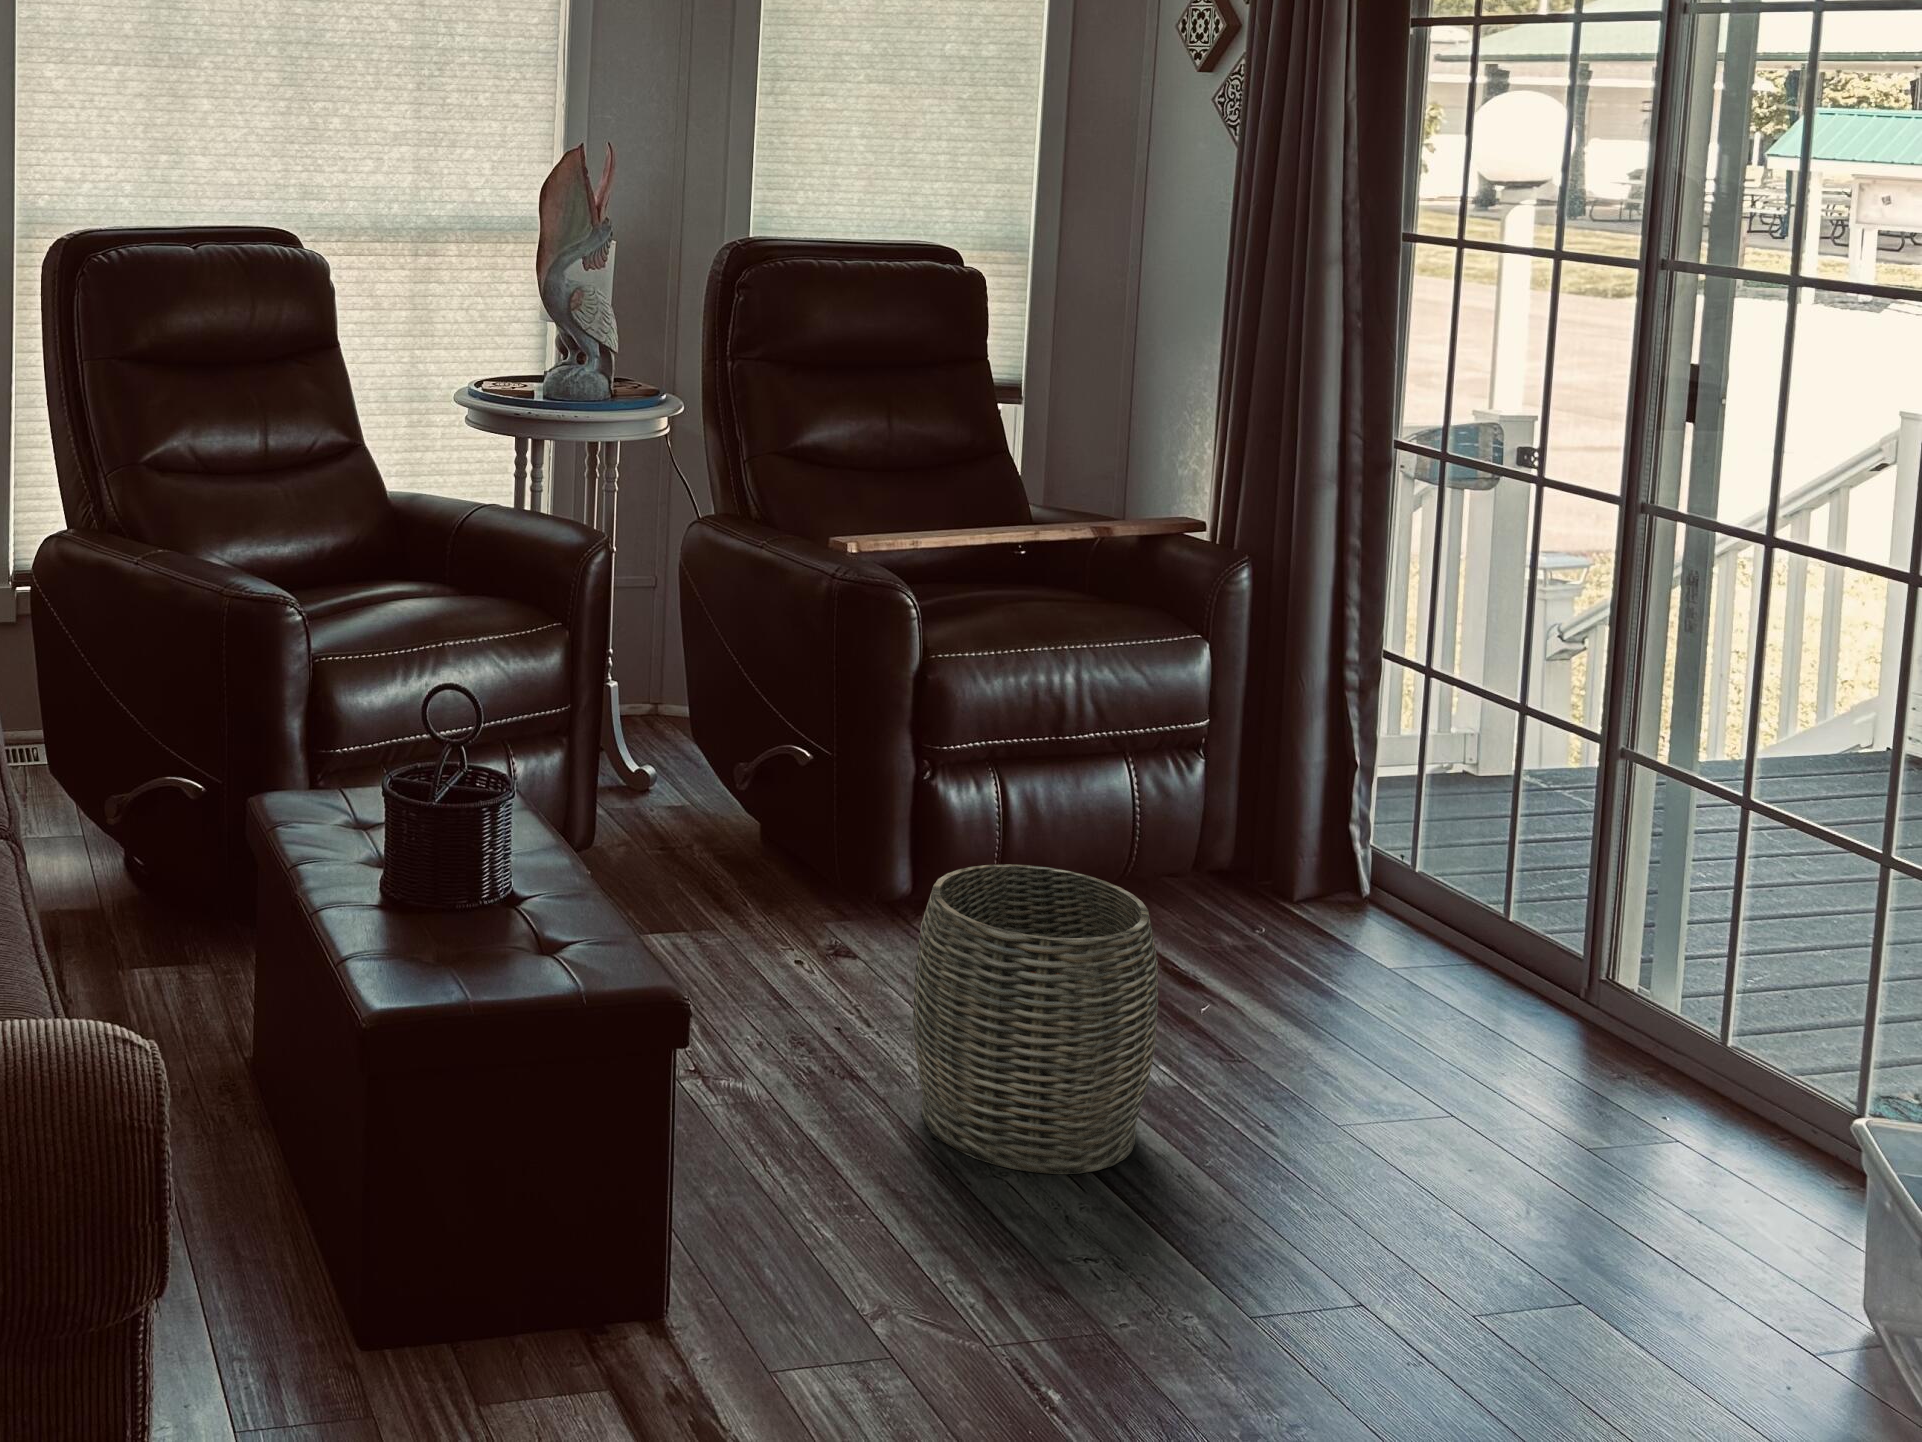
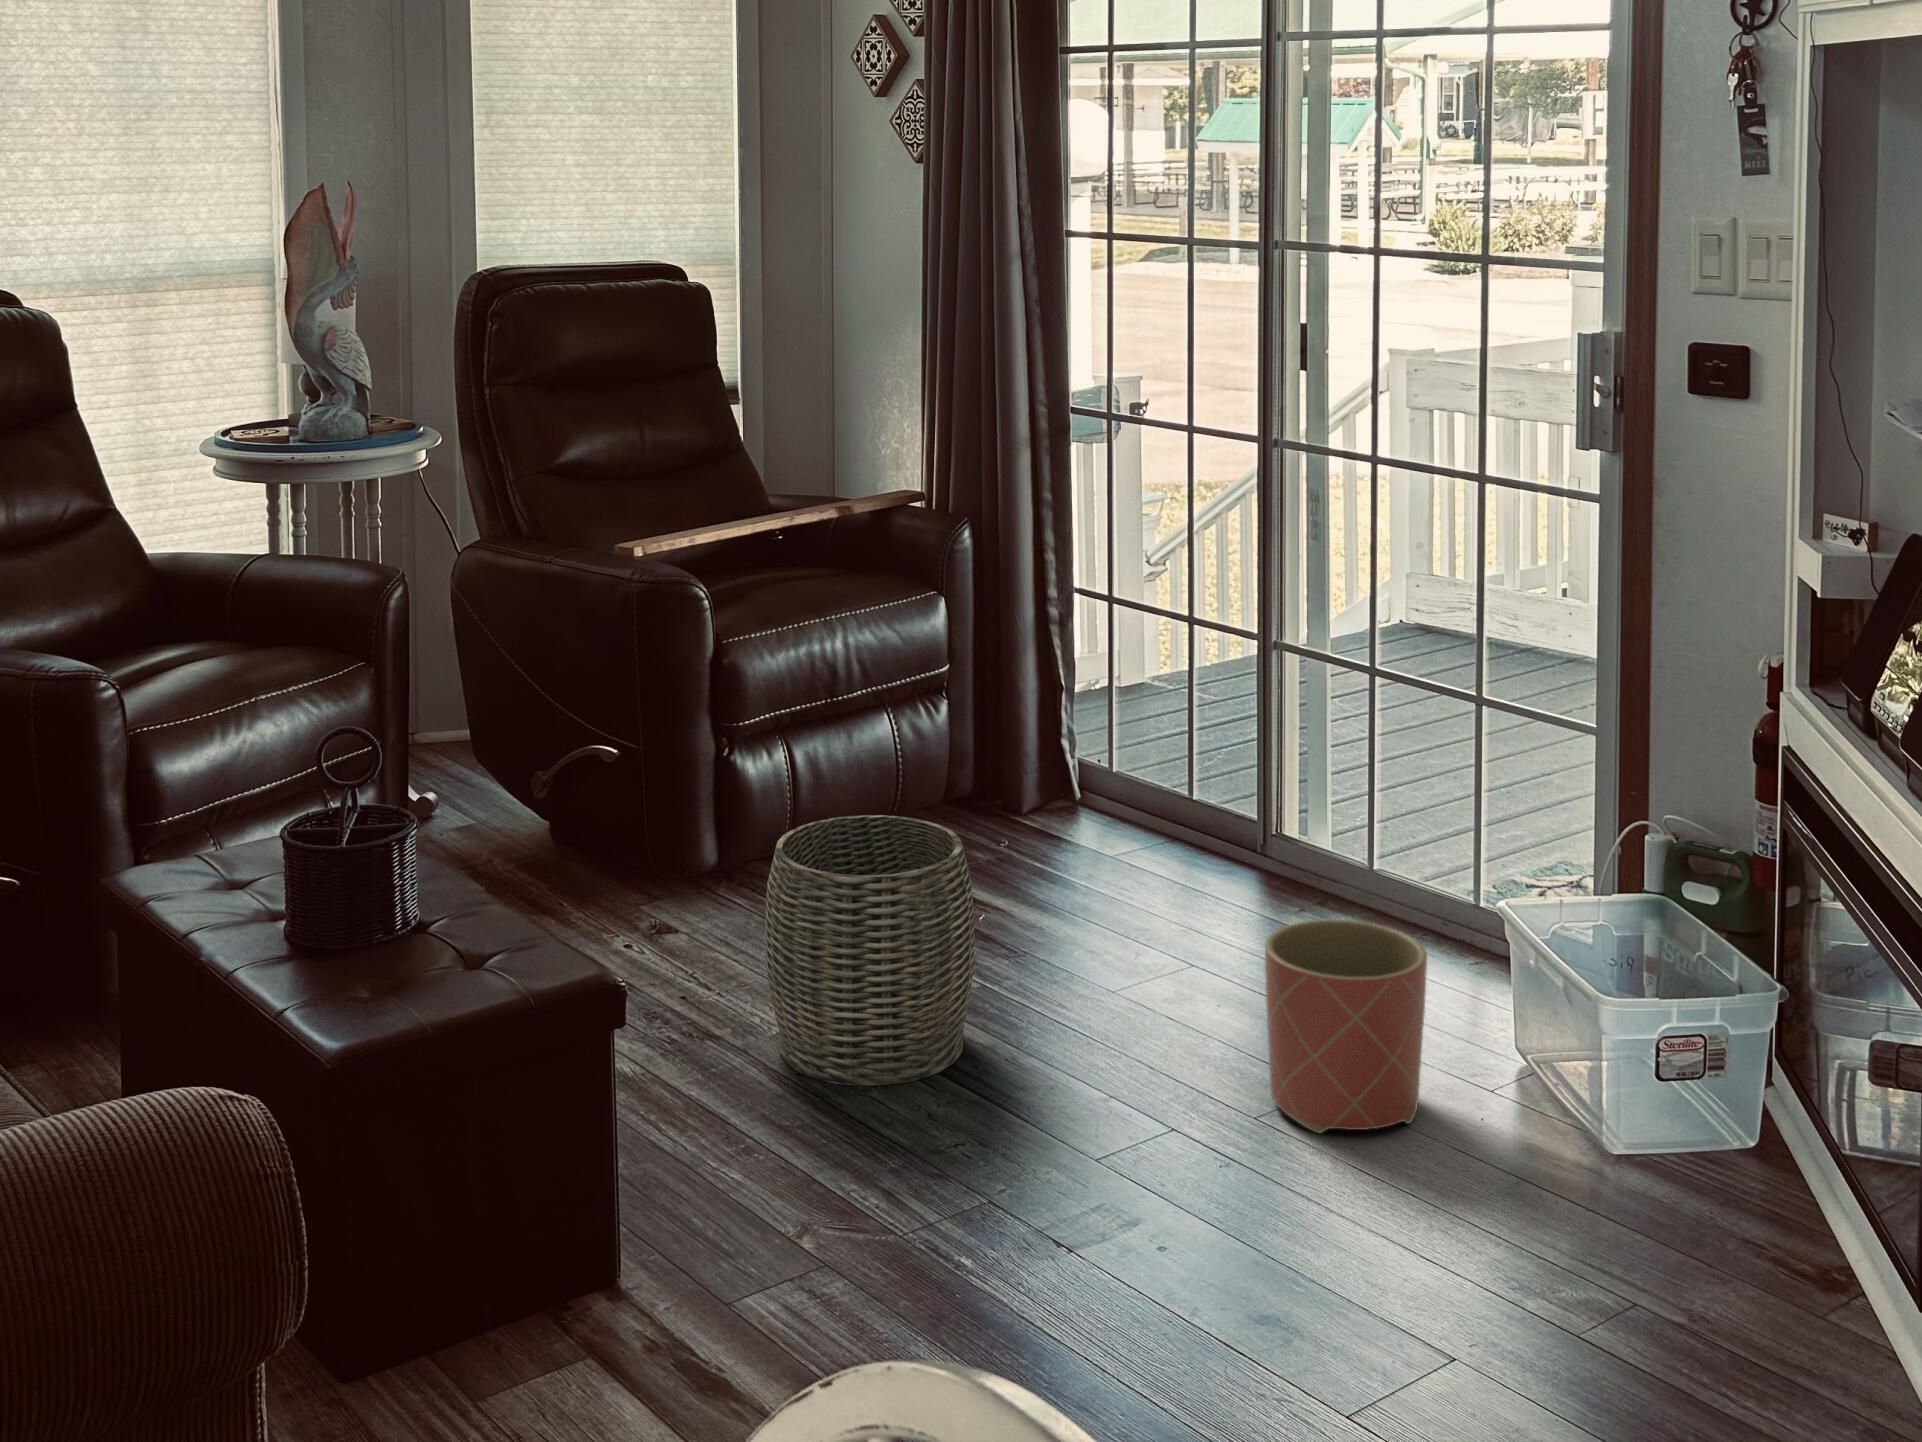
planter: none [1500,1089,1729,1369] -> present [1265,919,1427,1133]

